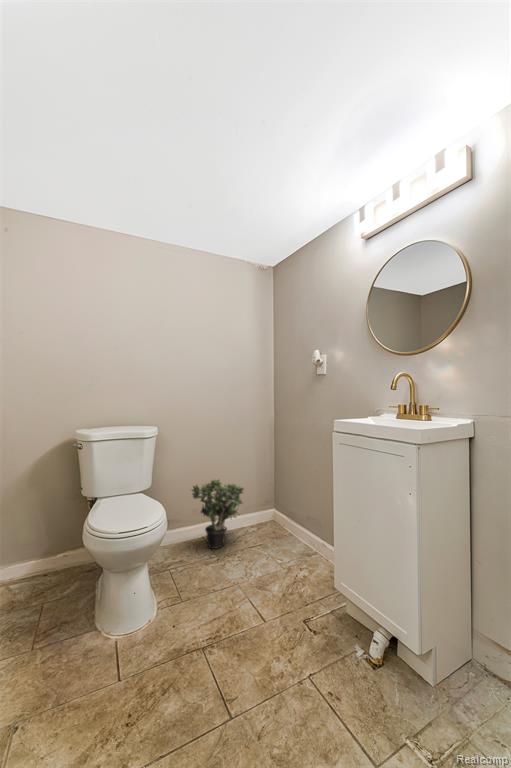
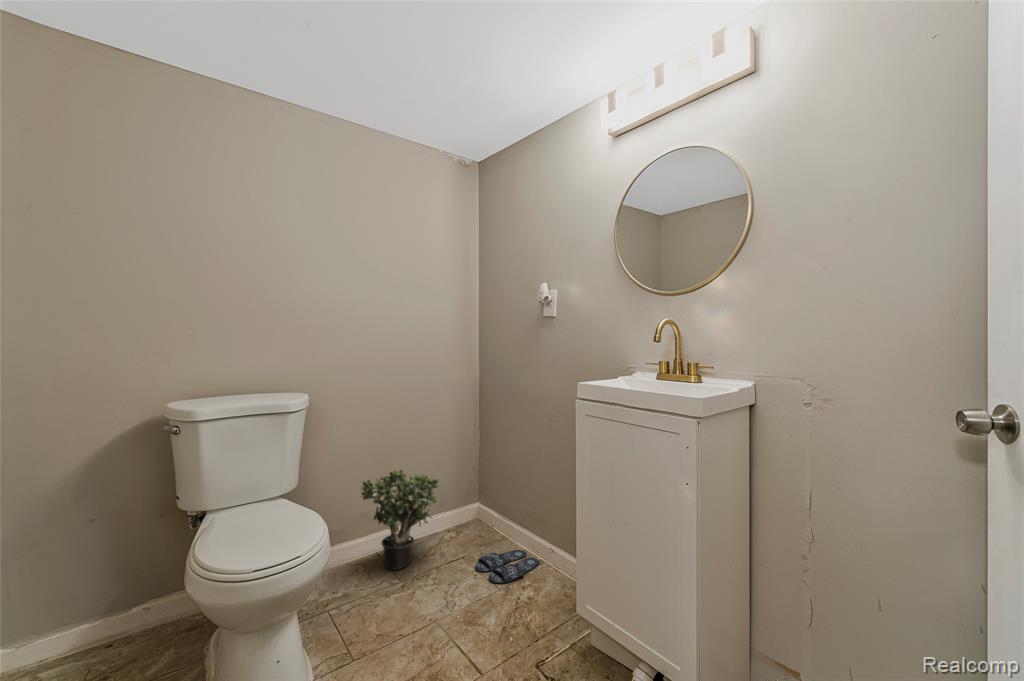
slippers: none [268,543,316,564] -> present [475,550,540,583]

